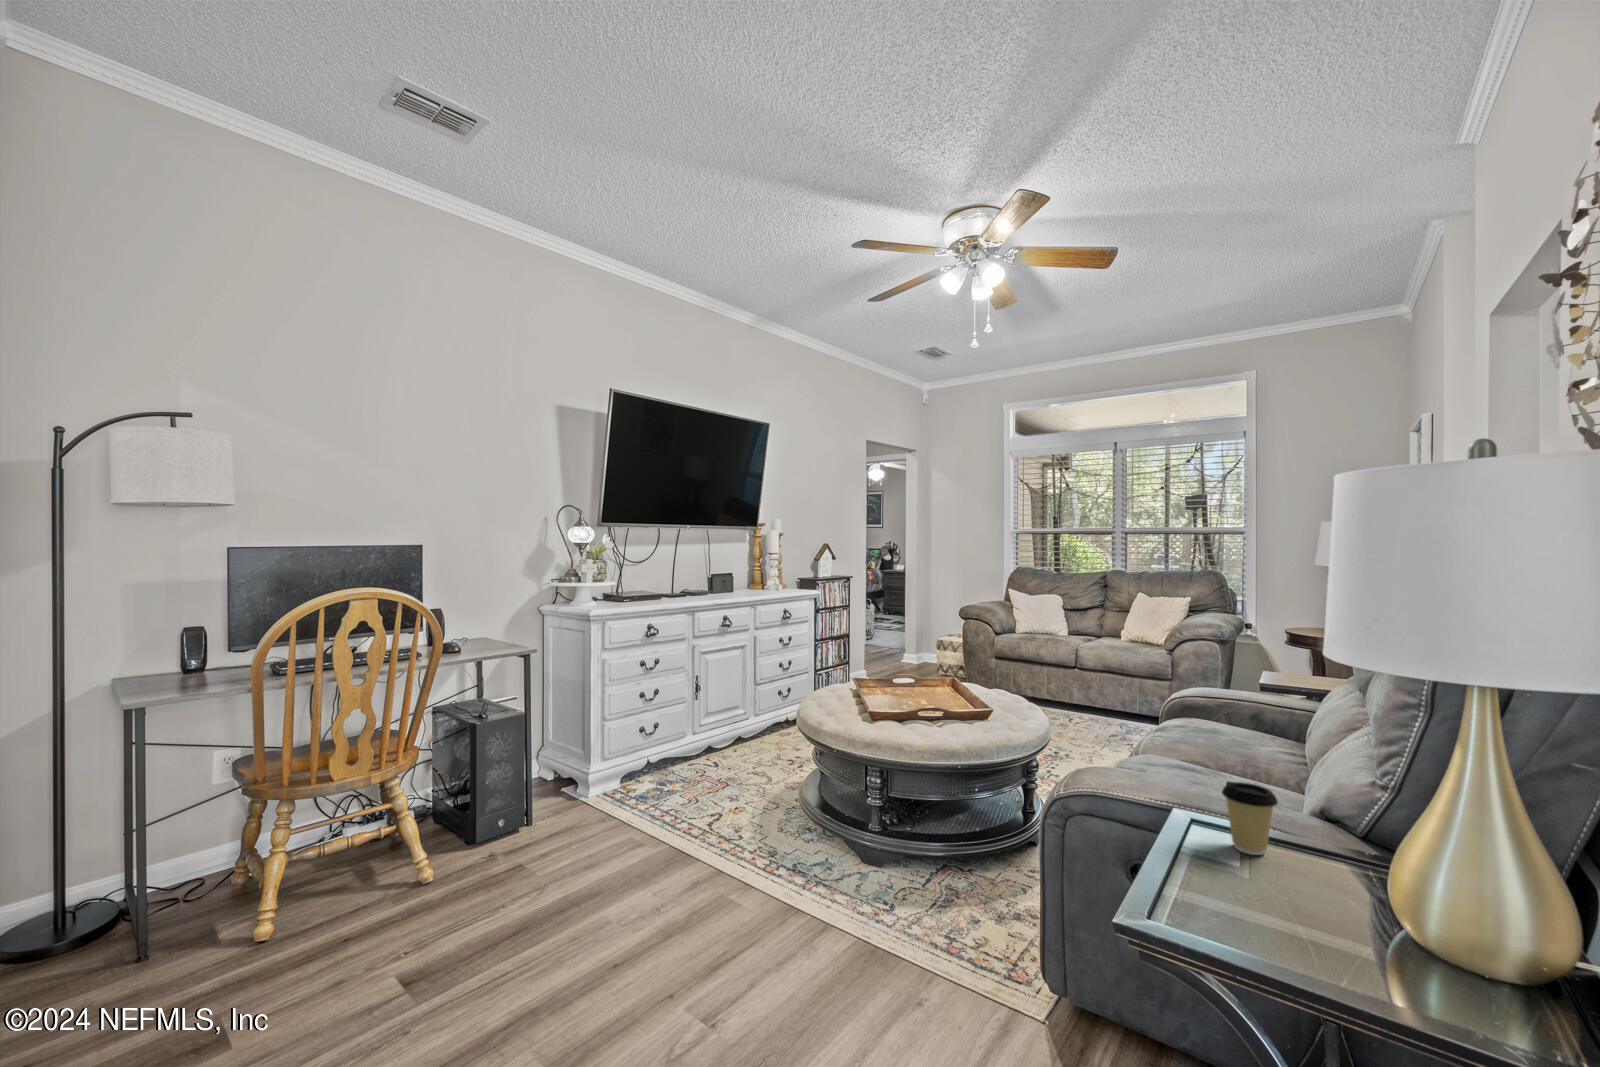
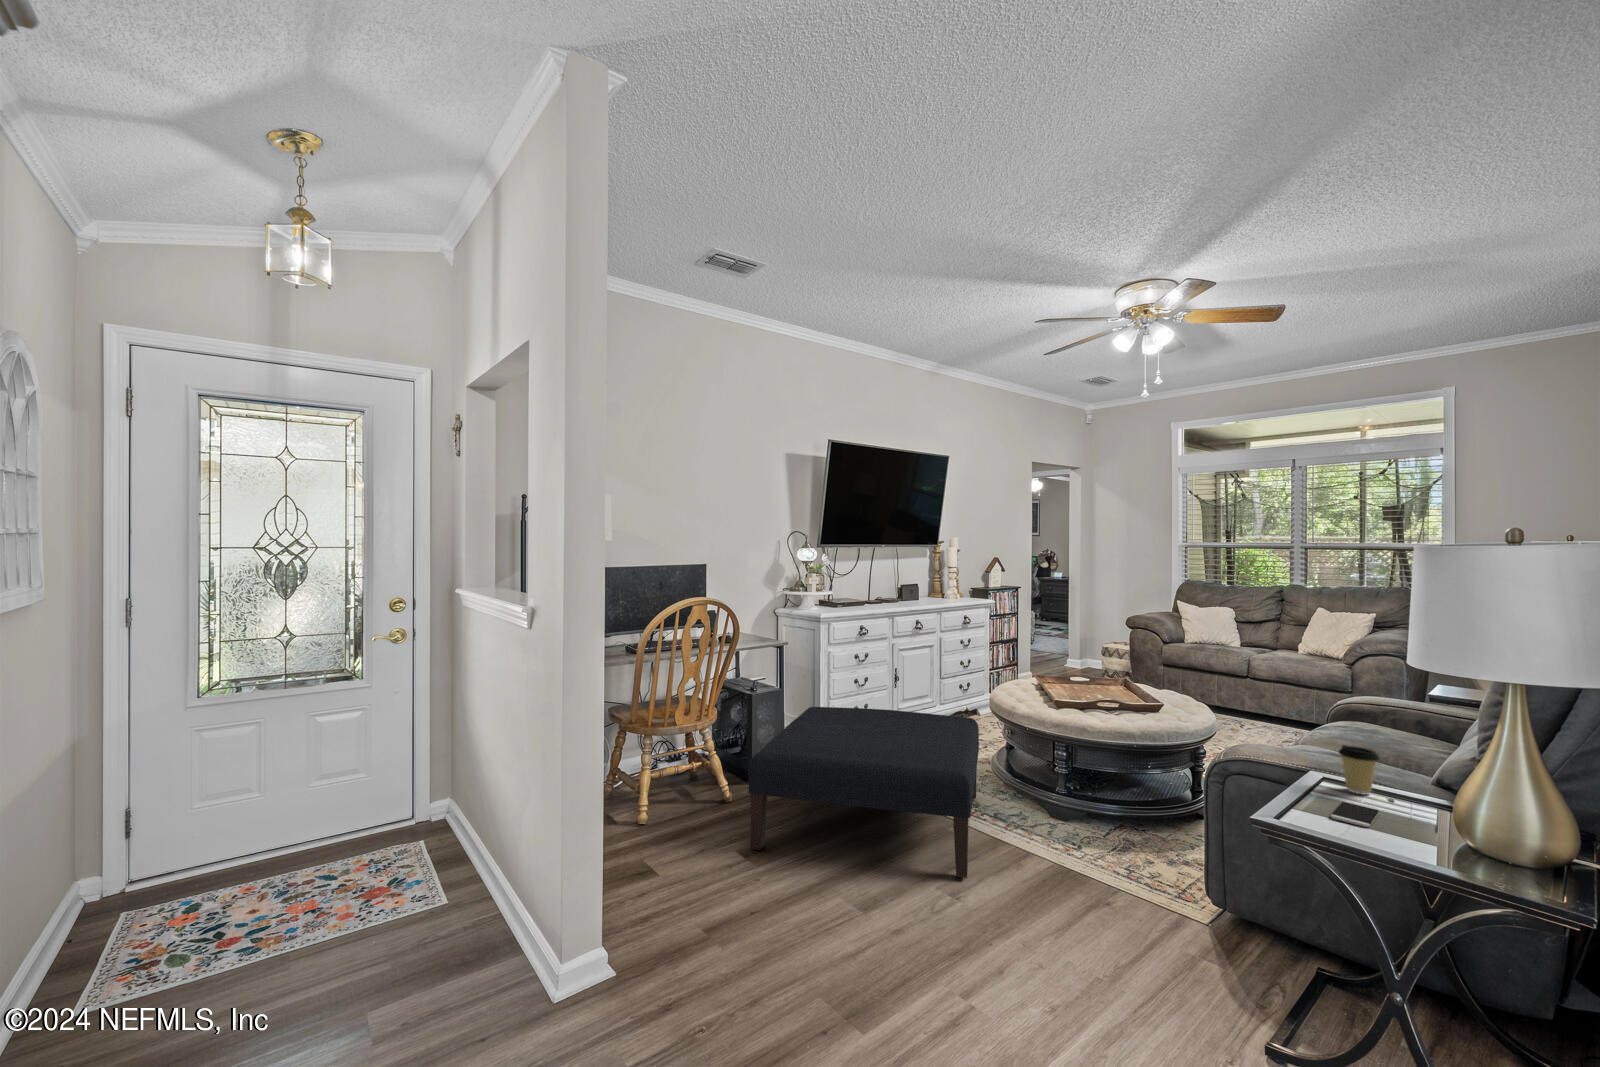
ottoman: none [417,734,777,983] -> present [748,707,979,878]
smartphone: none [1231,875,1293,932] -> present [1331,801,1380,827]

